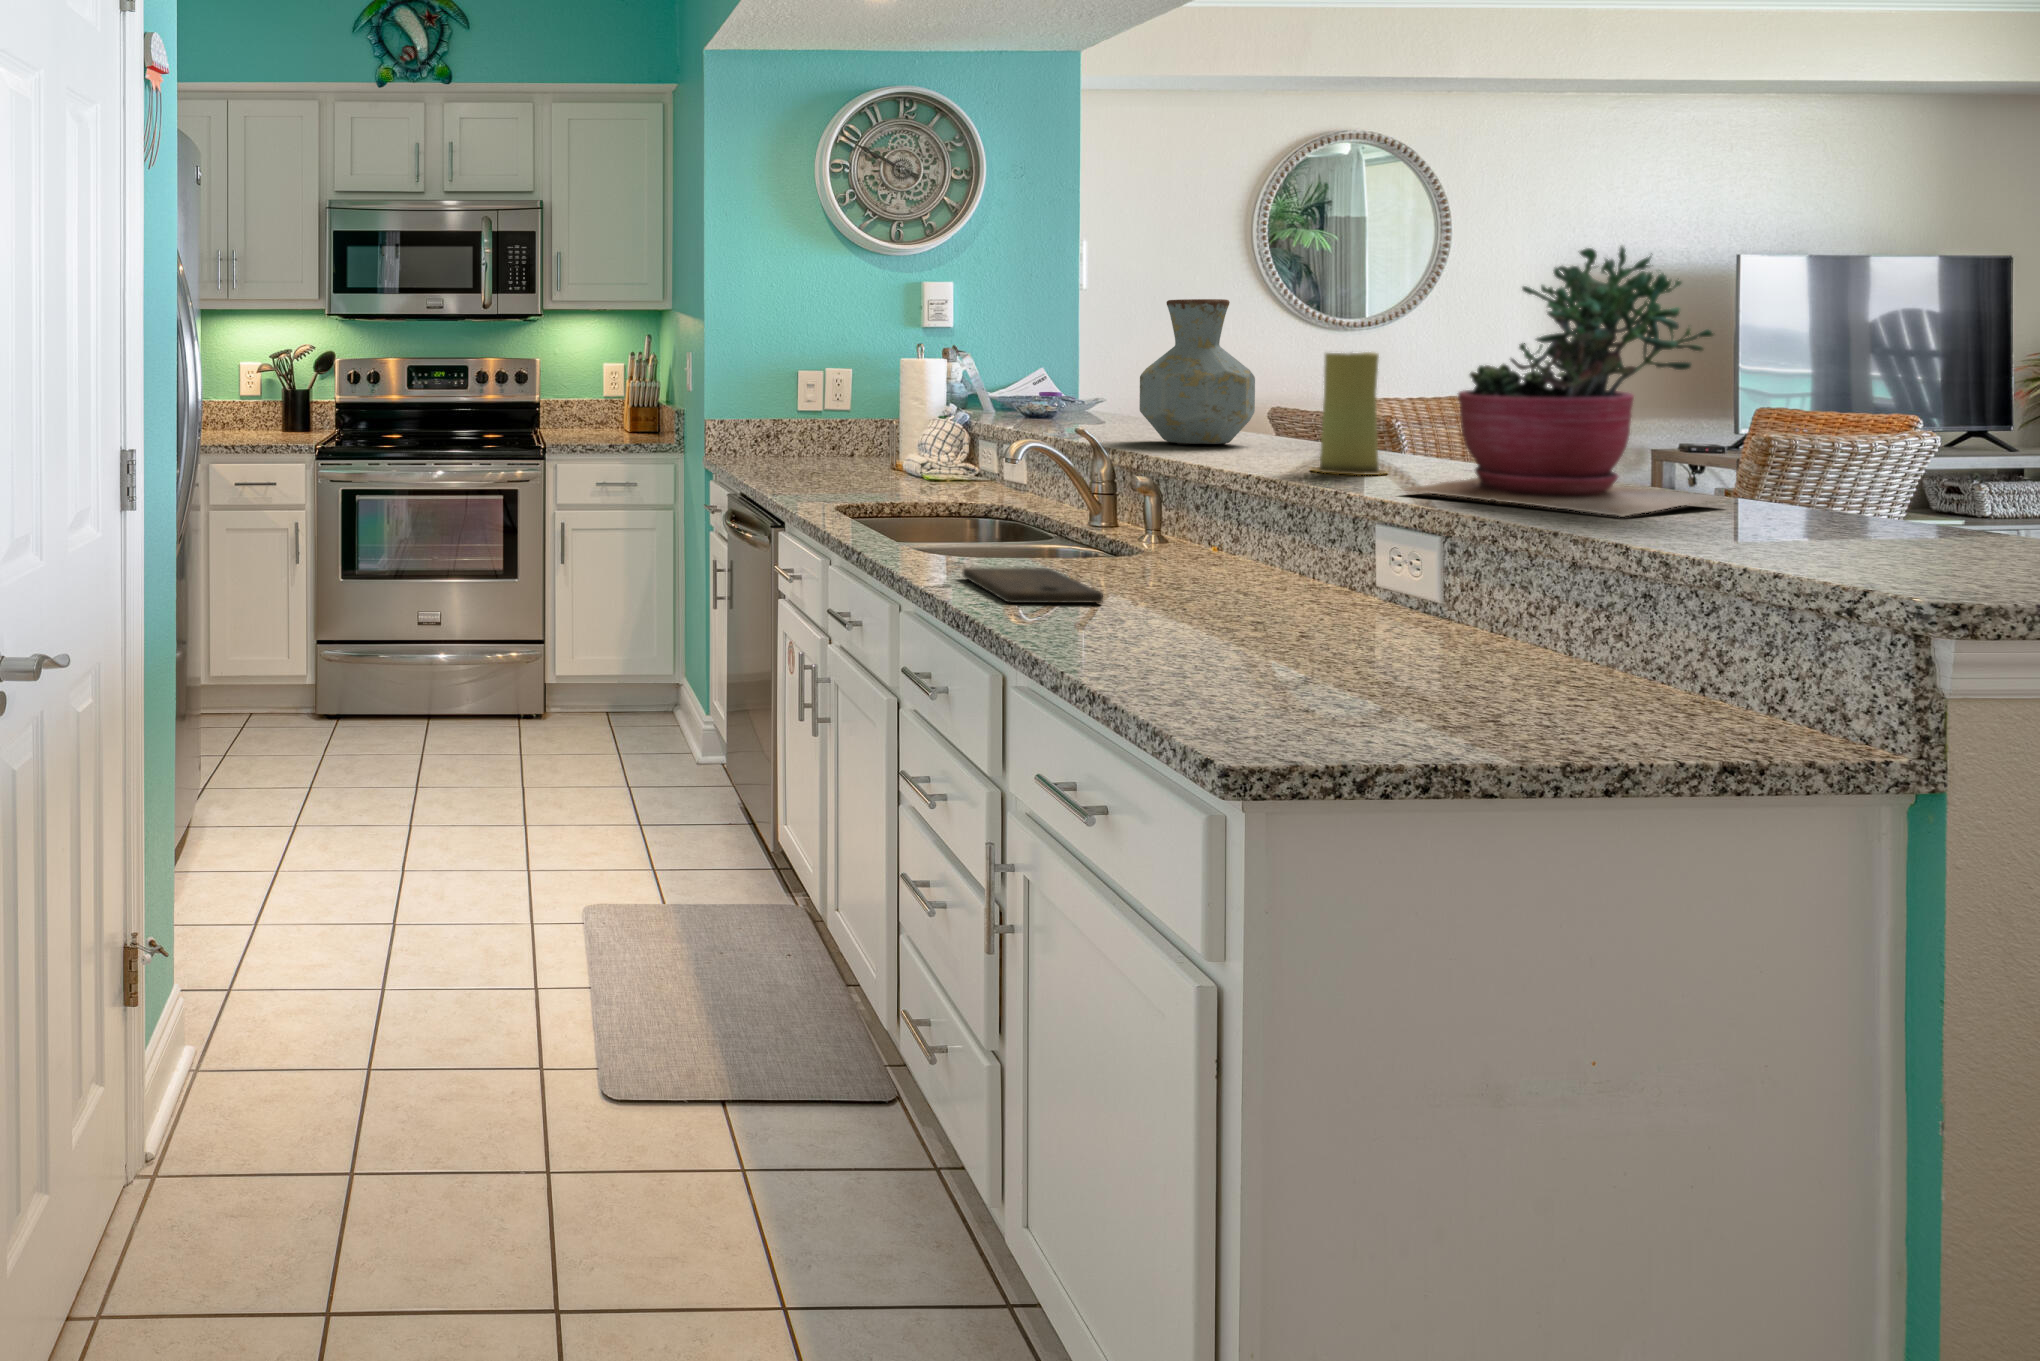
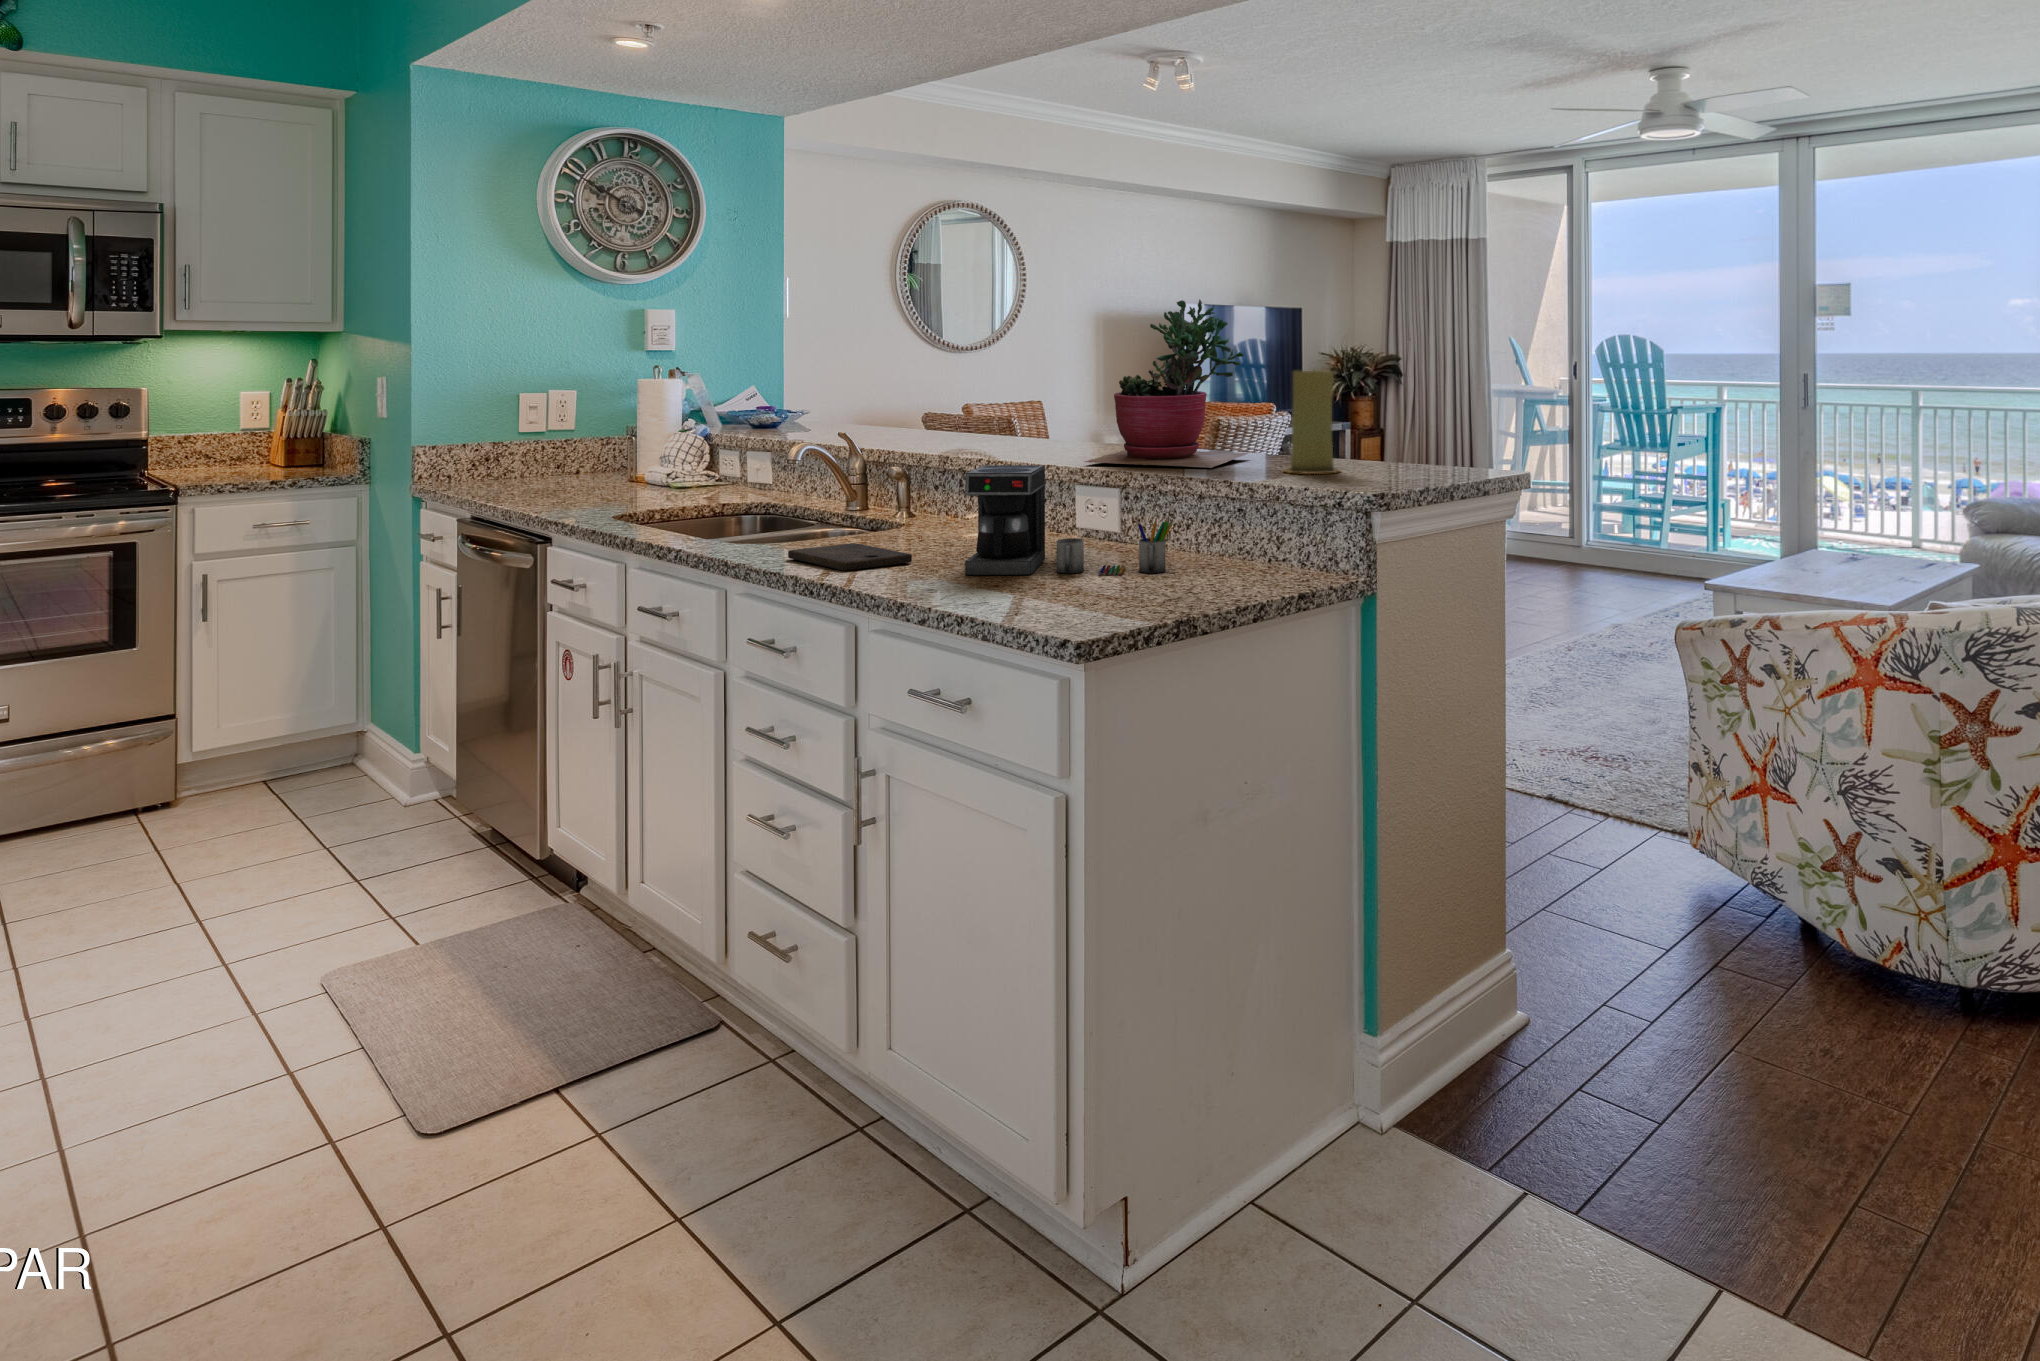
vase: present [1140,299,1255,445] -> none [869,329,952,443]
candle: present [1311,352,1387,475] -> present [1284,370,1340,474]
coffee maker: none [1155,485,1499,677] -> present [965,465,1173,575]

